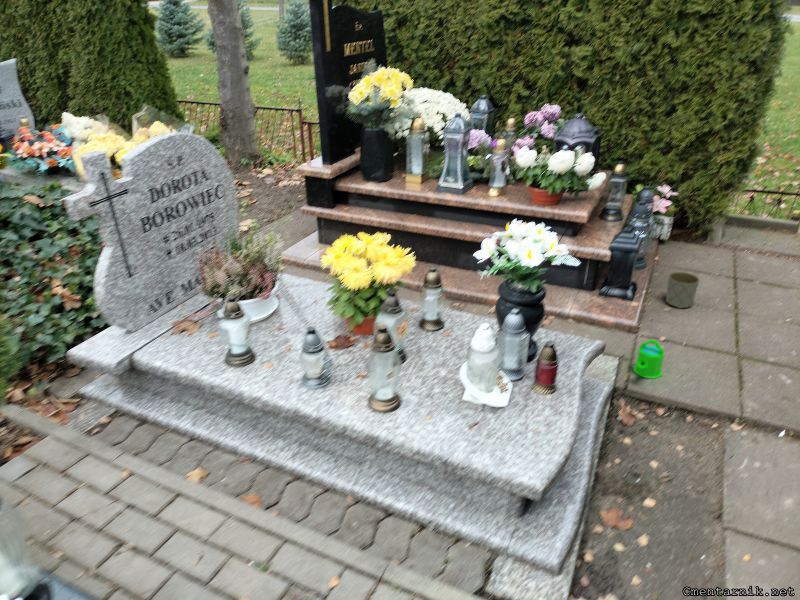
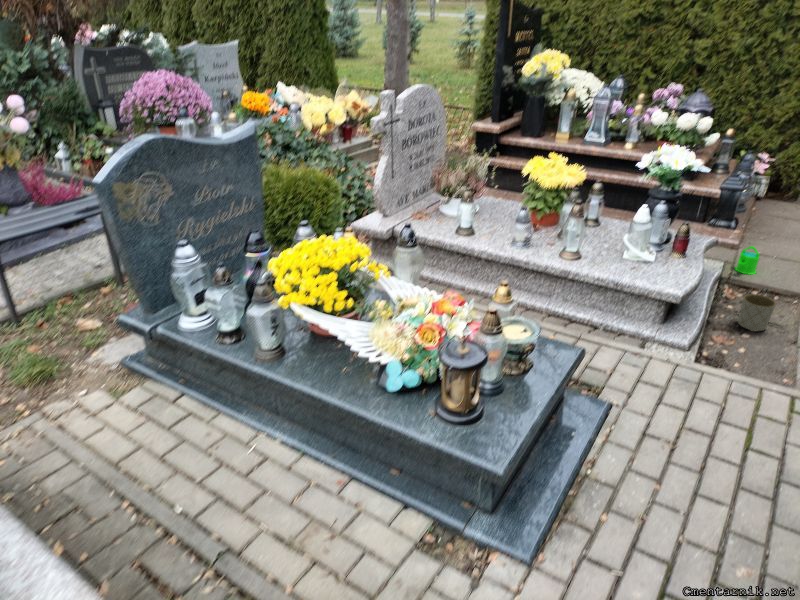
planter: present [666,272,699,308] -> present [738,294,776,331]

